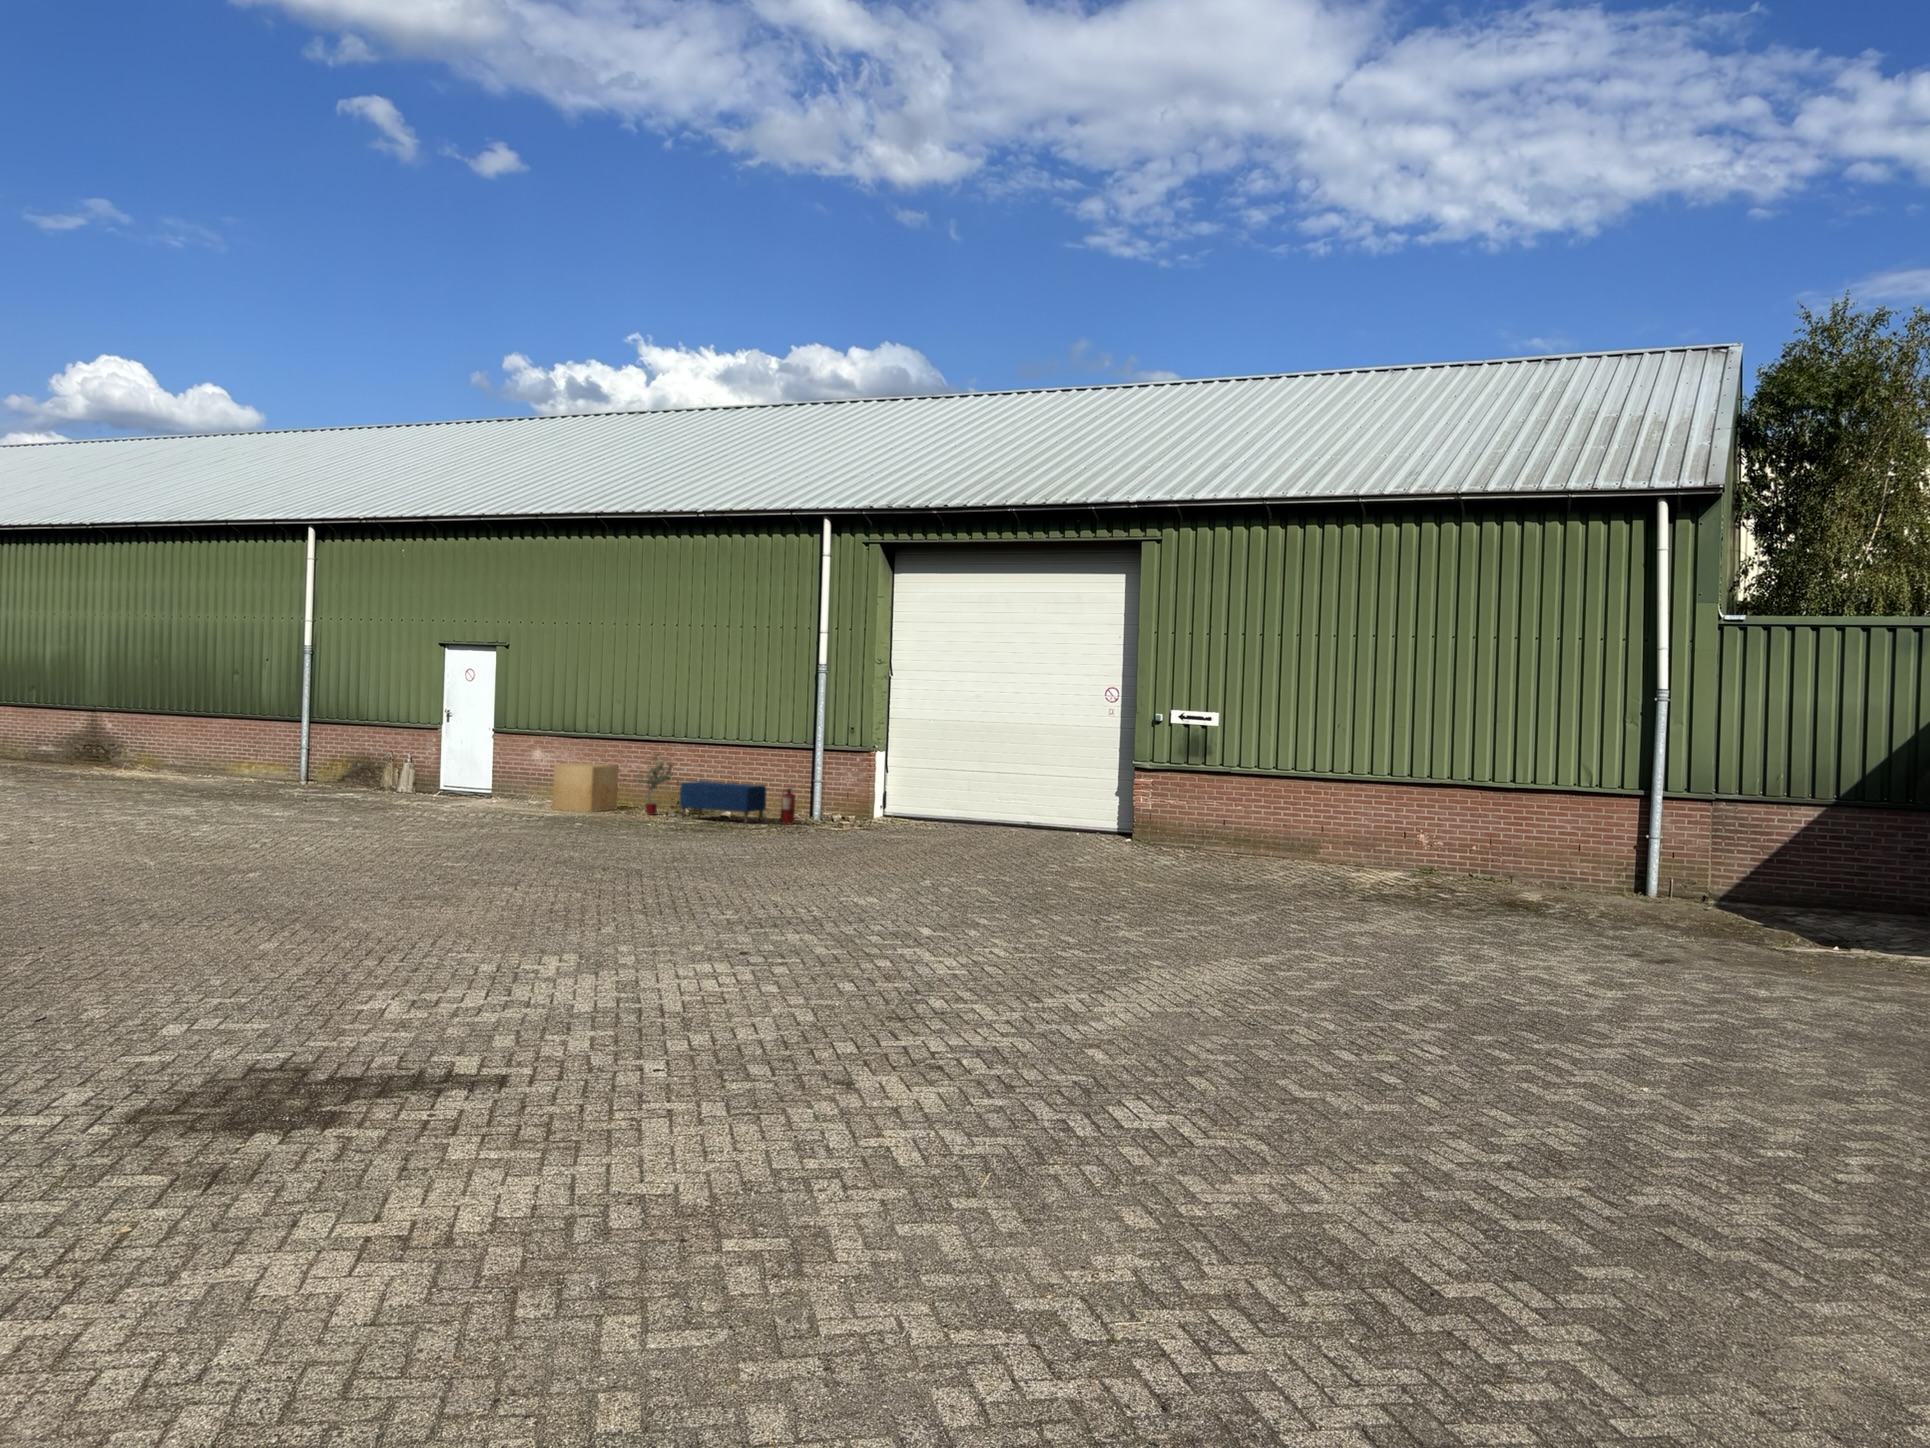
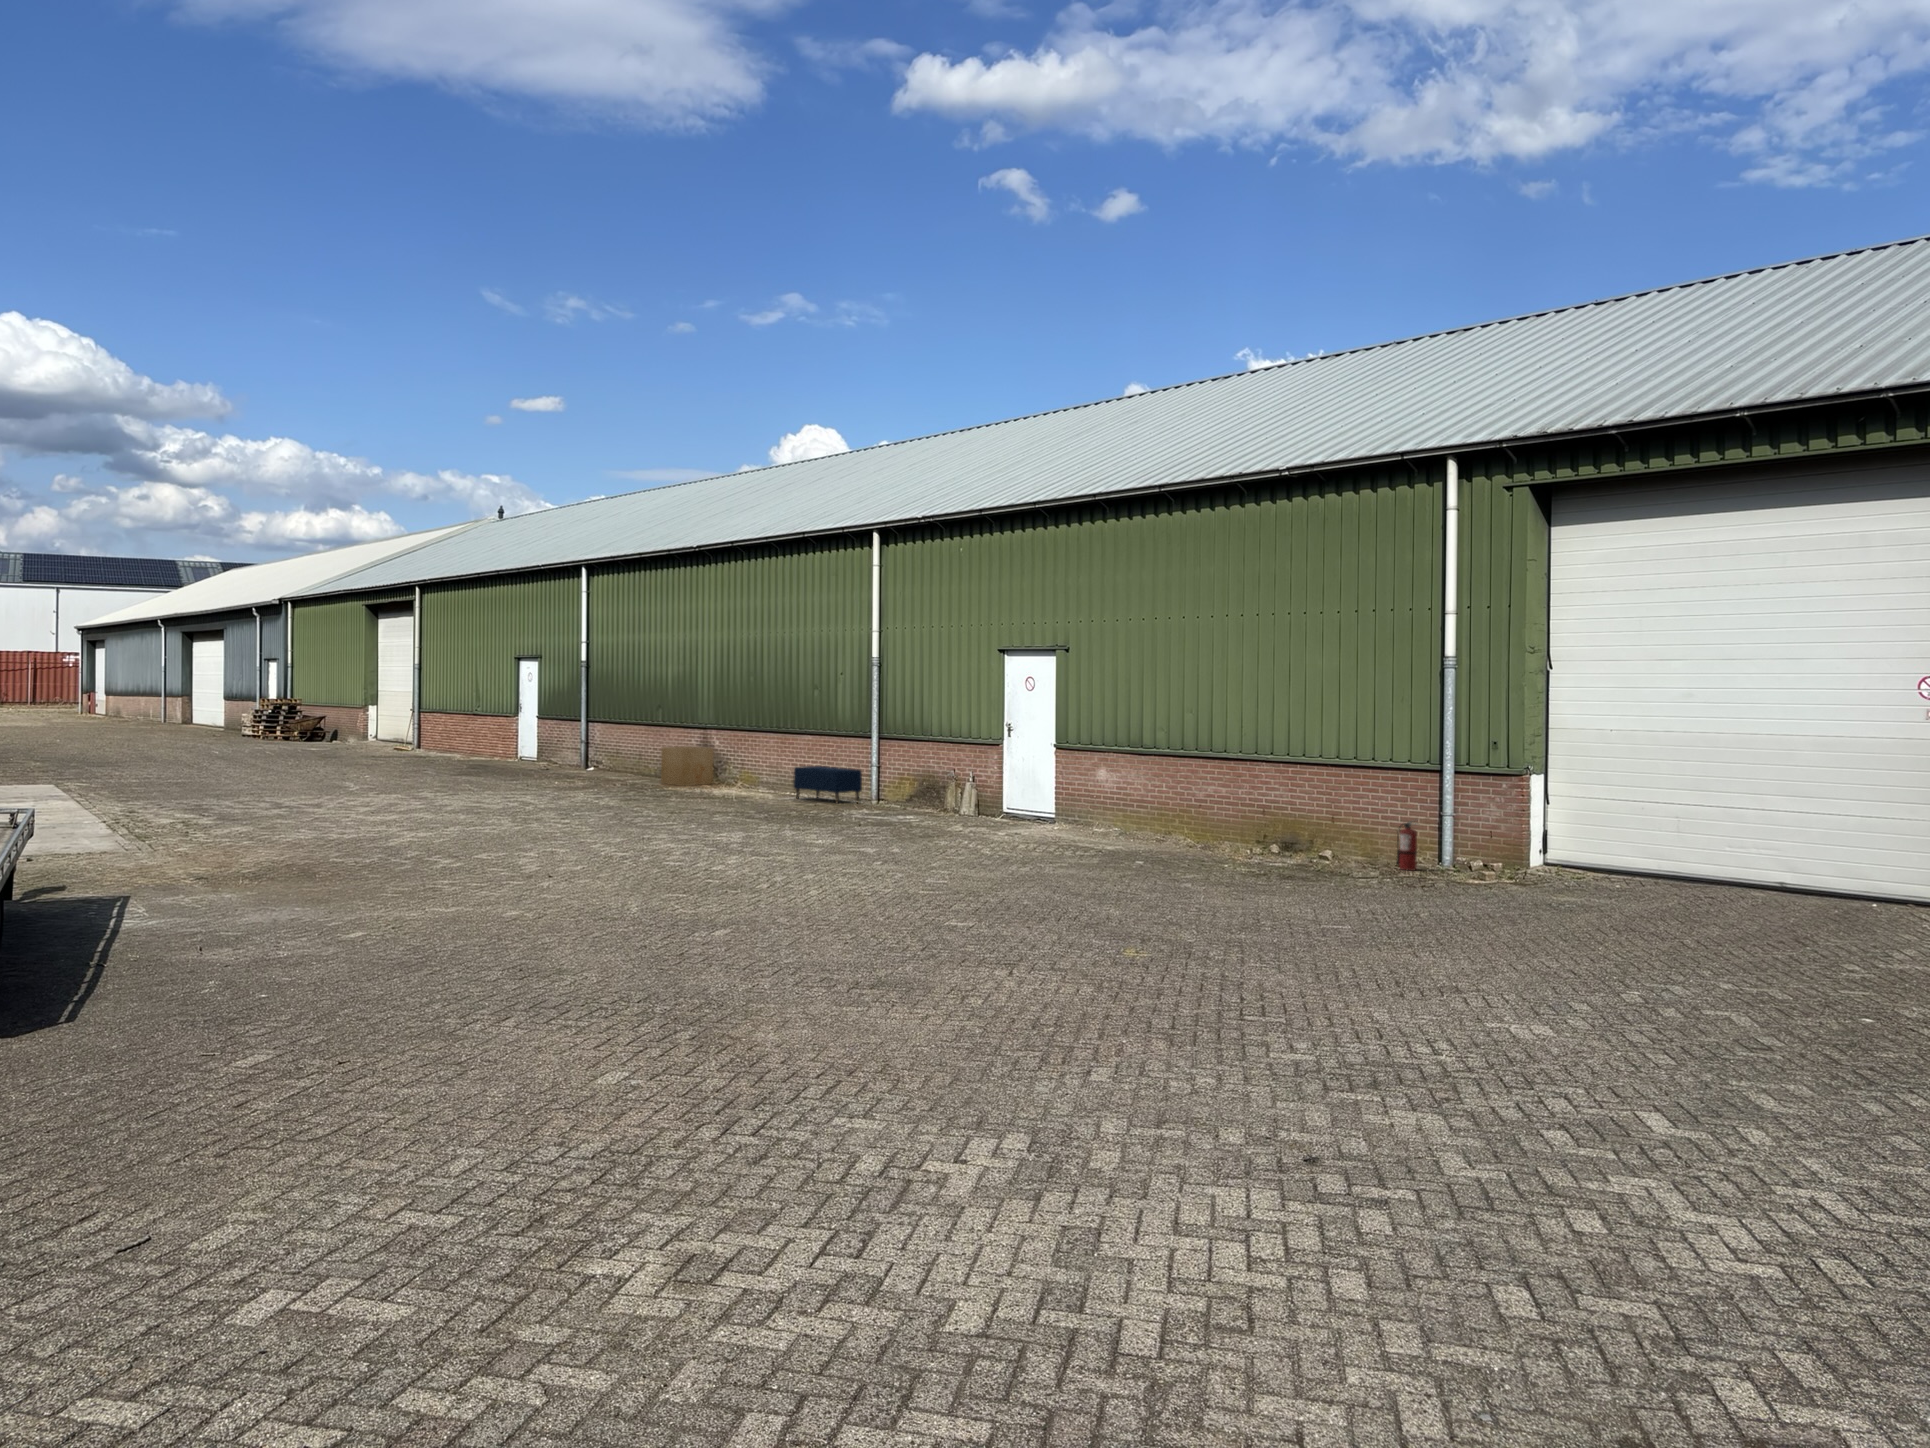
potted tree: present [634,756,672,815] -> none [1208,775,1259,851]
cardboard box: present [552,763,619,812] -> present [661,746,714,786]
bench: present [680,781,766,824] -> present [793,766,862,803]

